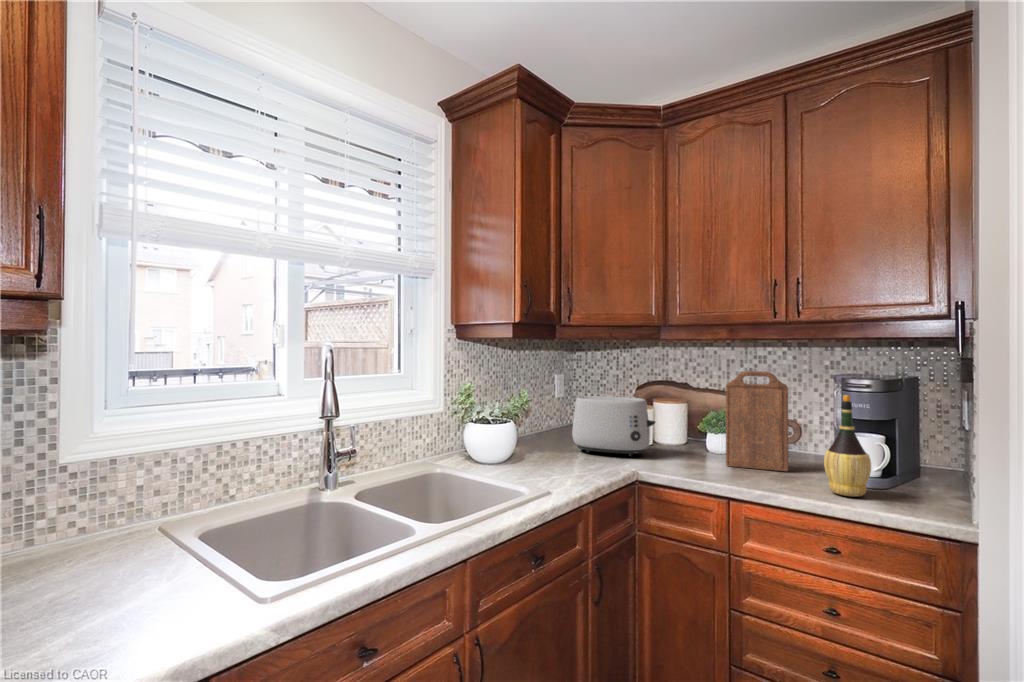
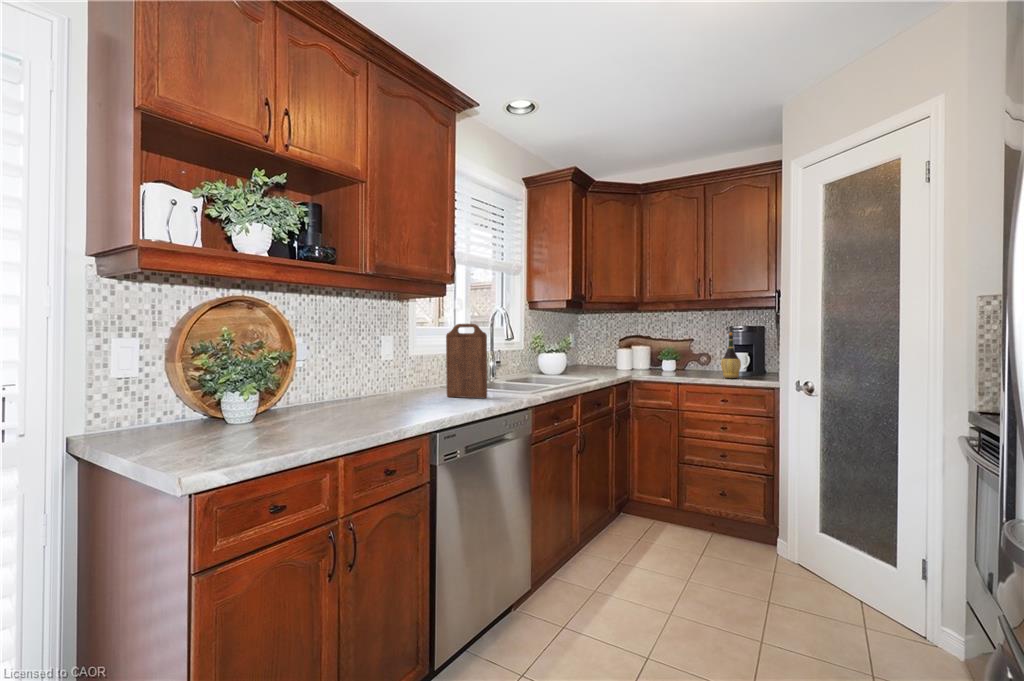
cutting board: present [726,371,789,471] -> present [446,324,487,398]
toaster: present [572,396,655,456] -> none [592,342,638,372]

